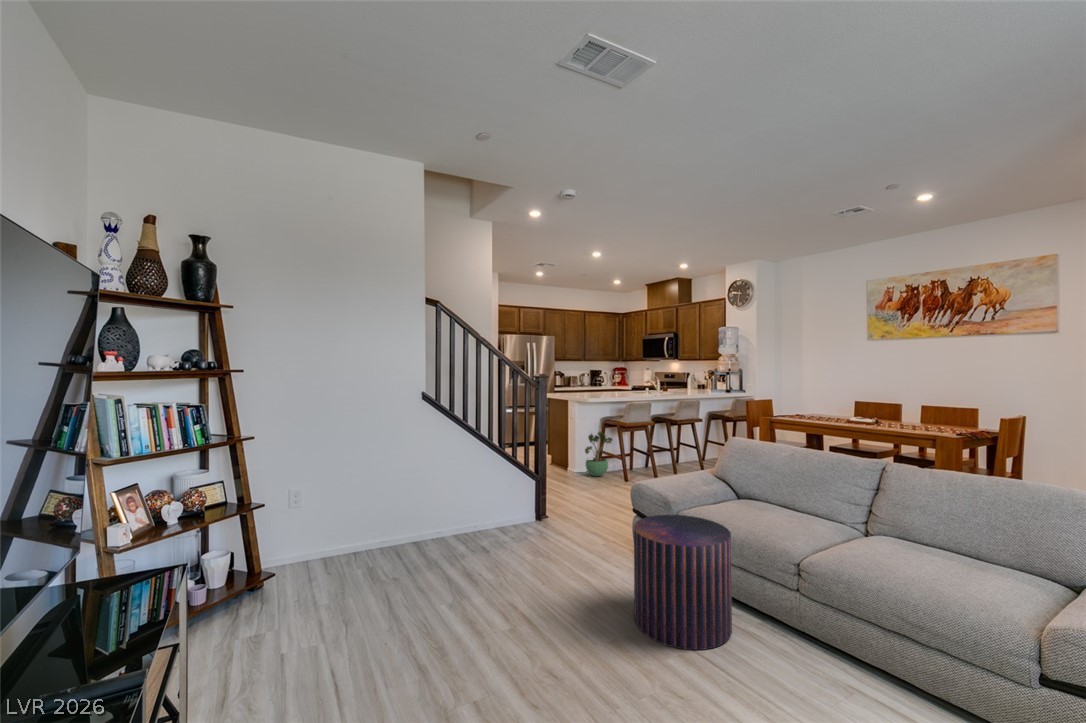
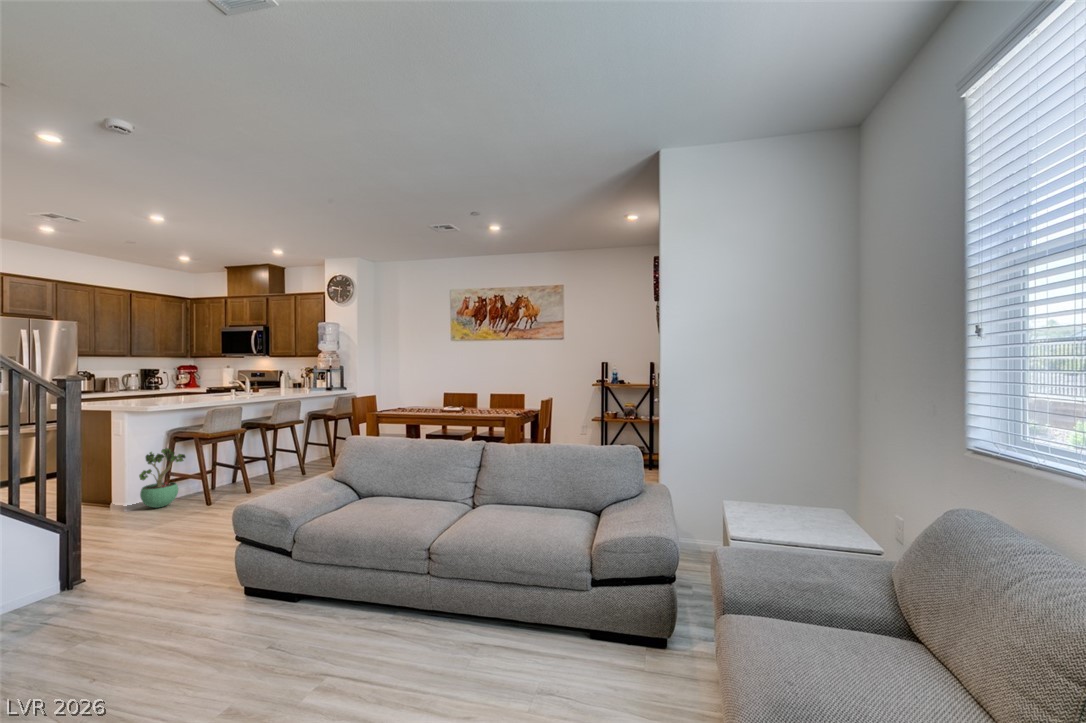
pouf: present [634,515,732,650] -> none [247,530,370,698]

